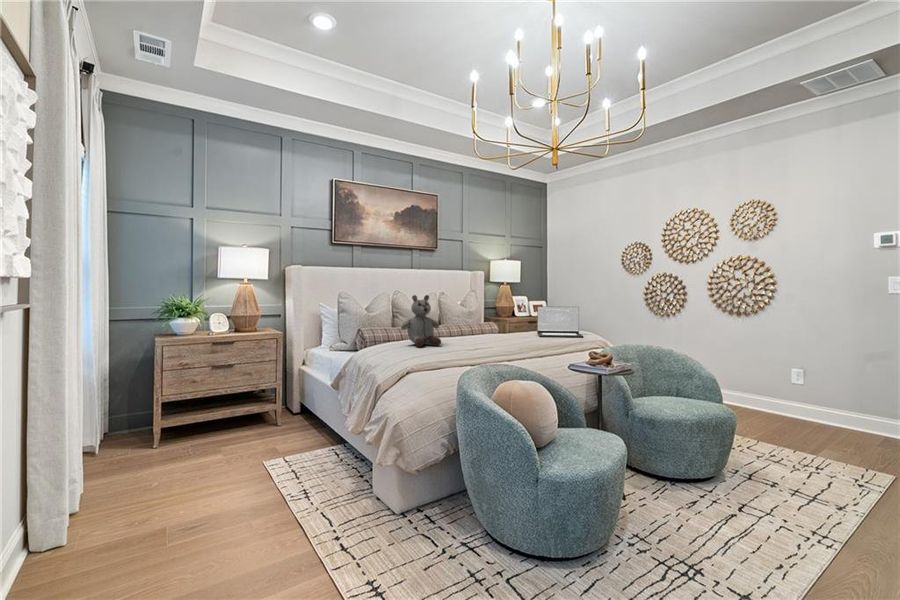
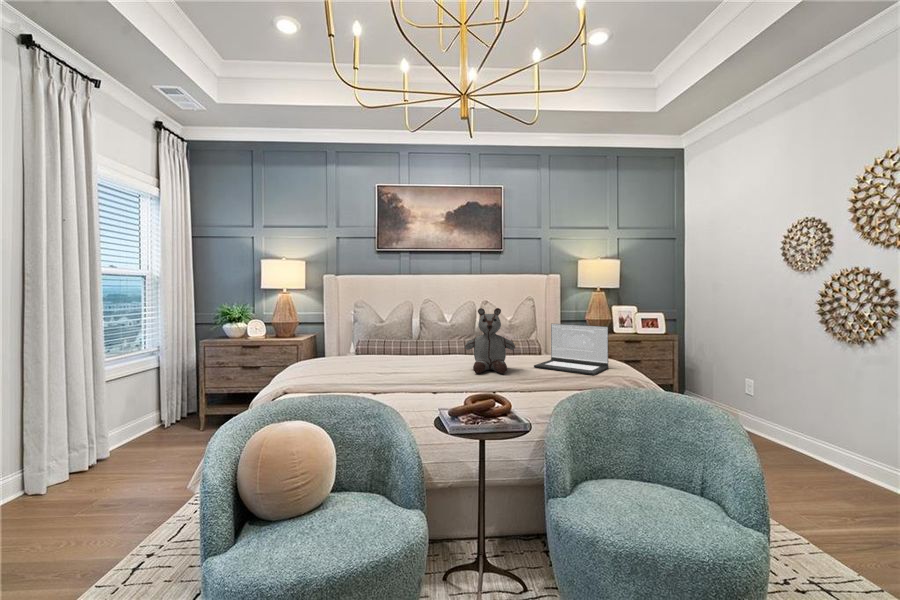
stuffed bear: present [401,295,441,347] -> present [465,308,515,374]

